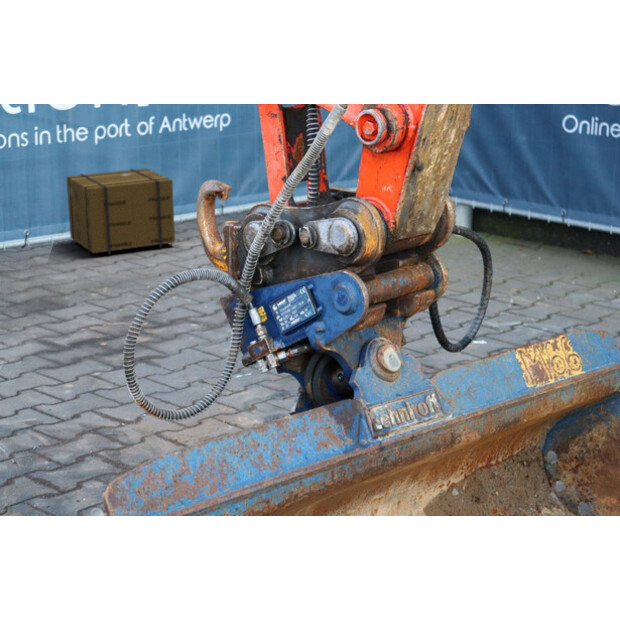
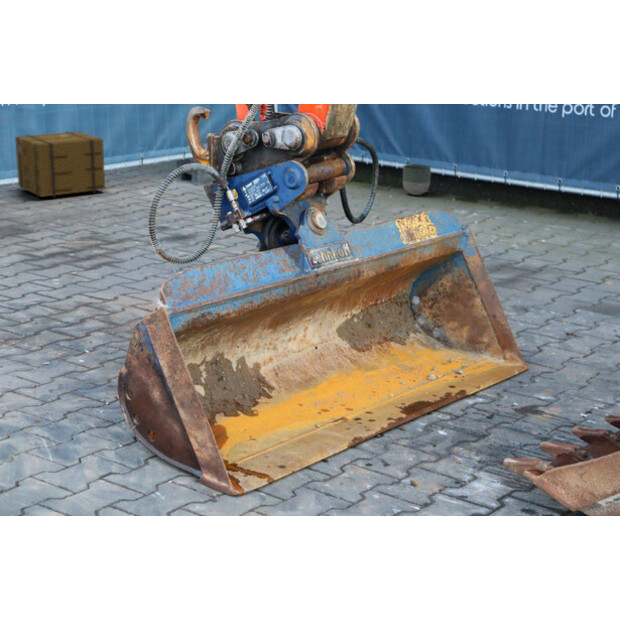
planter: none [560,212,598,253] -> present [403,164,431,195]

